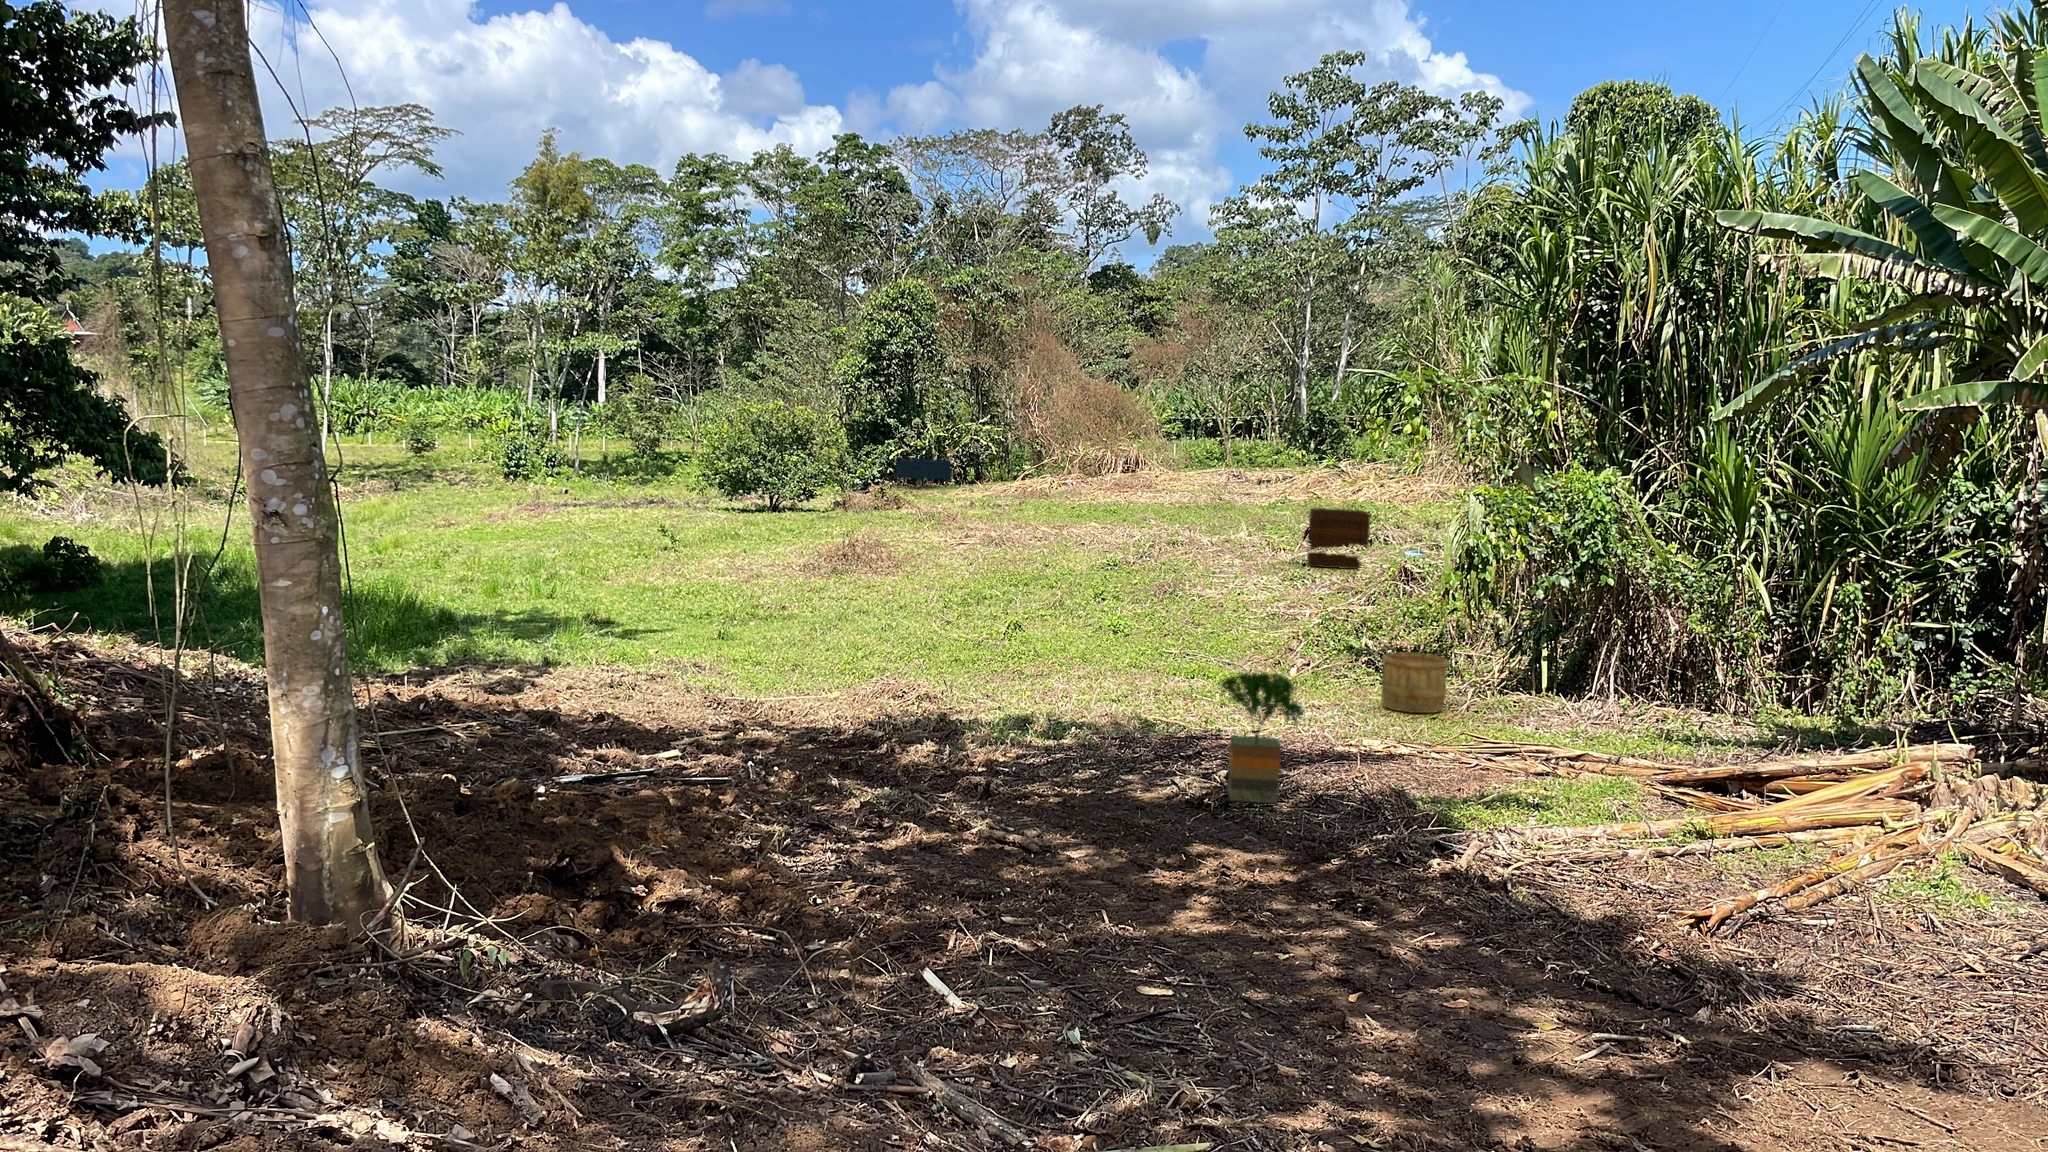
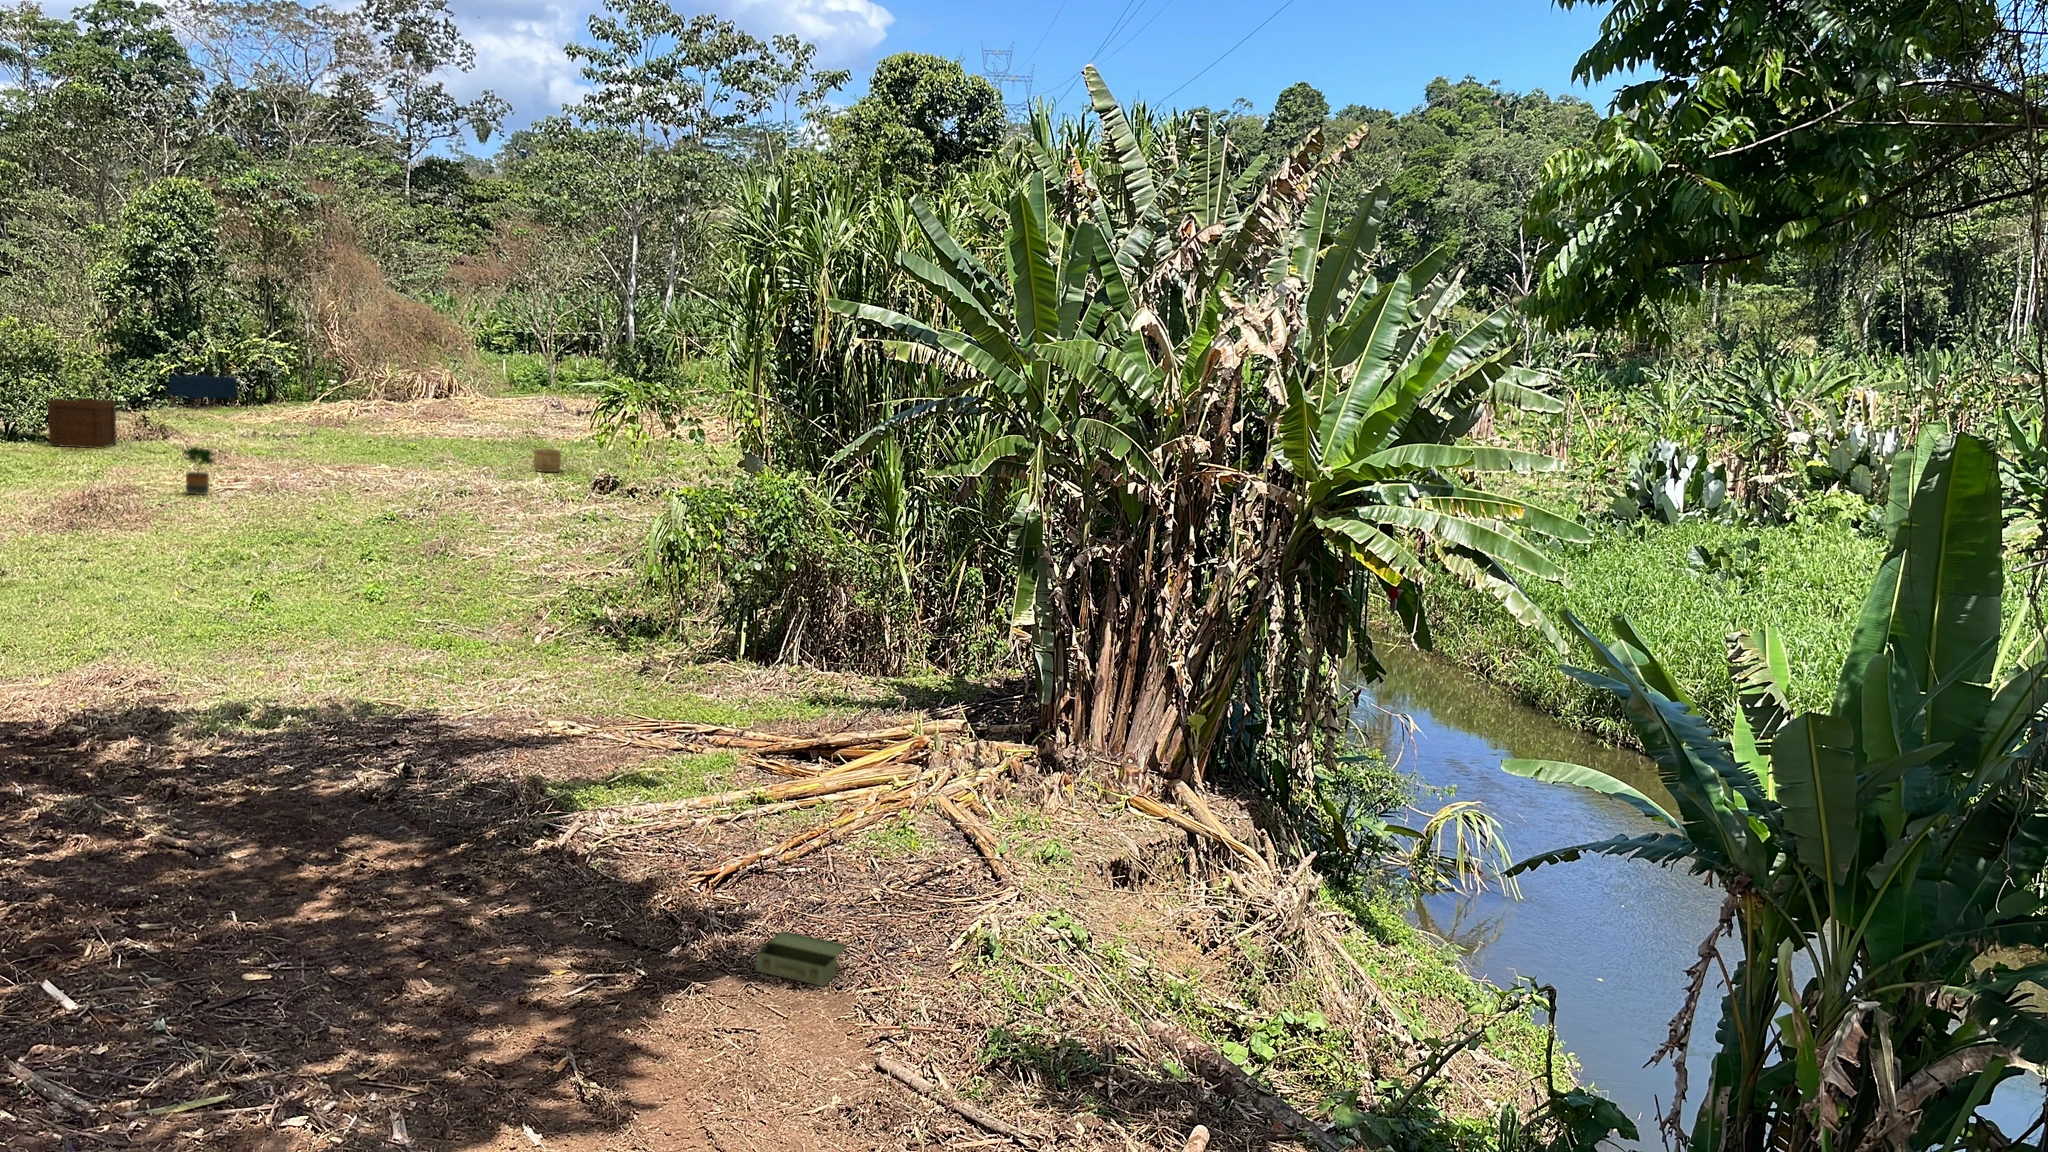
wooden crate: present [1307,508,1371,570] -> present [48,398,117,449]
wooden bucket: present [1382,652,1449,713] -> present [533,449,561,472]
potted tree: present [1220,671,1303,803] -> present [182,448,215,495]
toolbox: none [1754,946,1887,1021] -> present [755,931,847,986]

